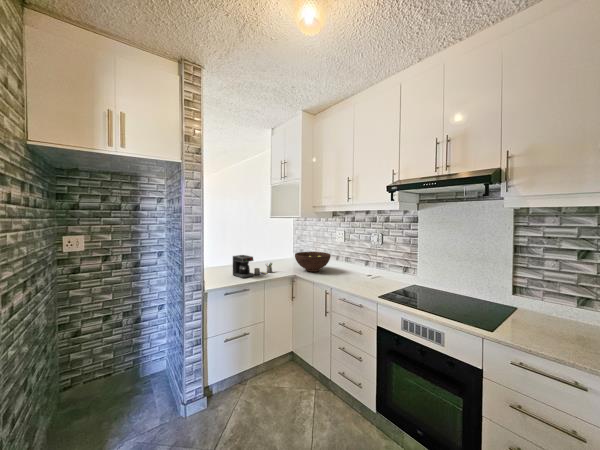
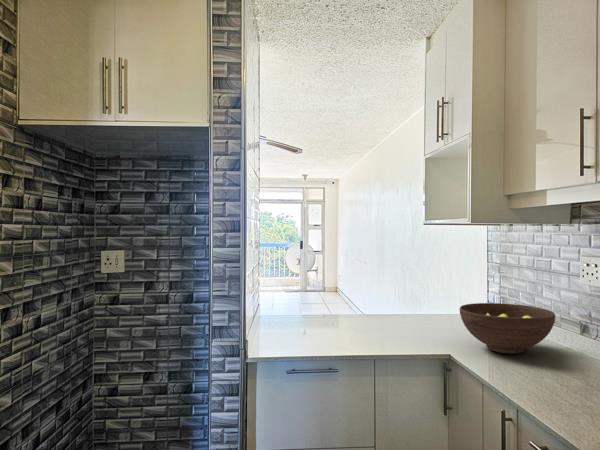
coffee maker: present [233,255,272,278] -> none [325,298,409,345]

